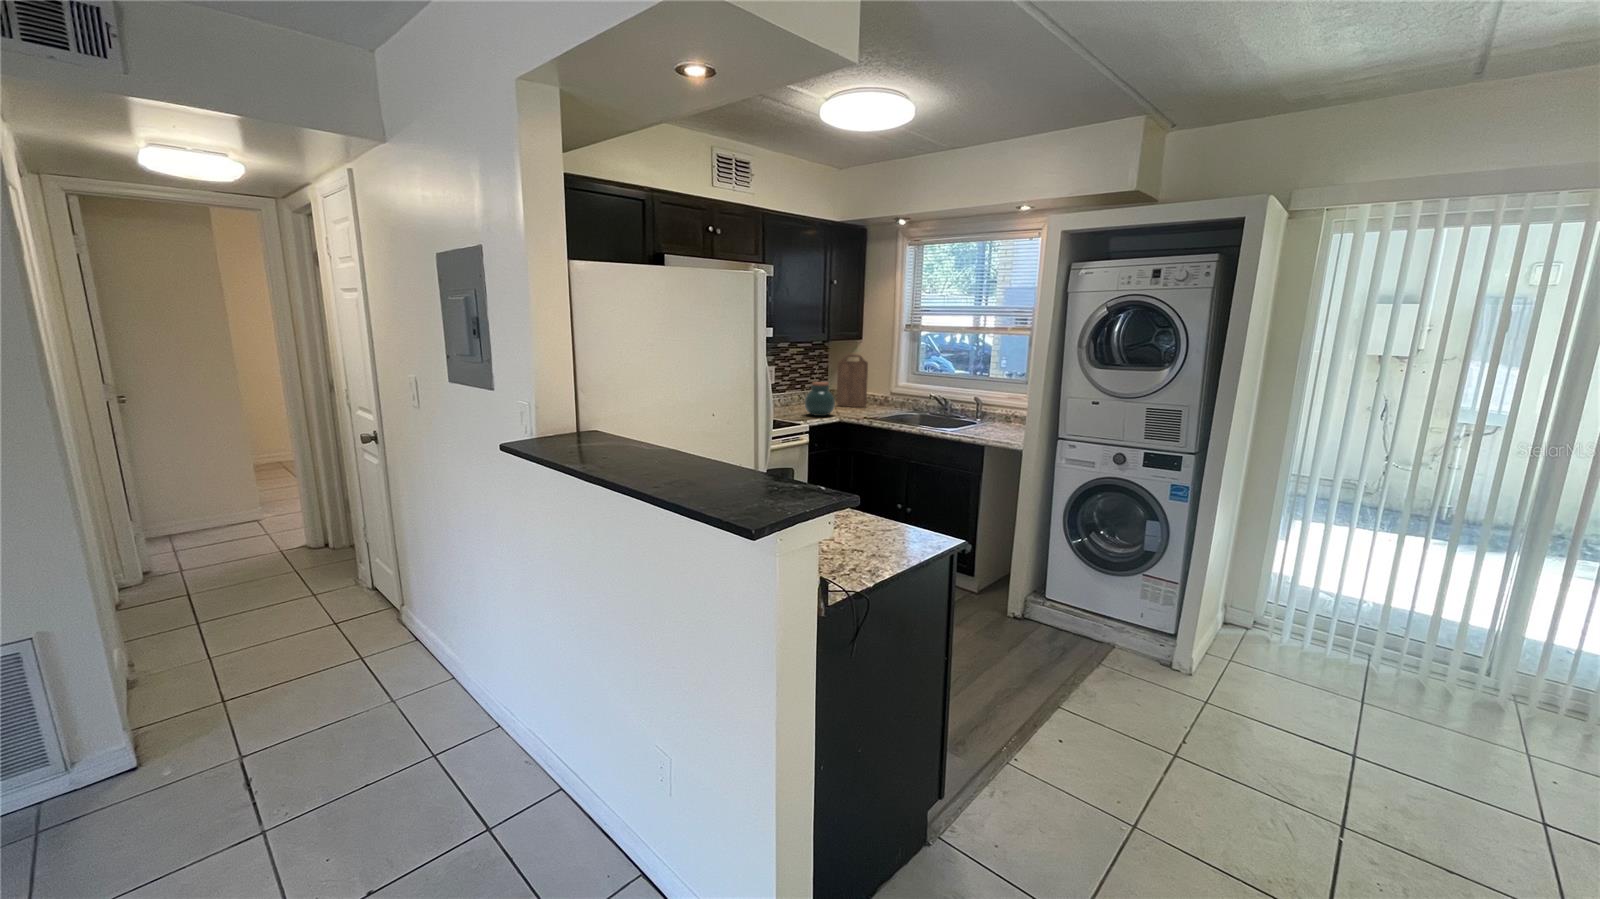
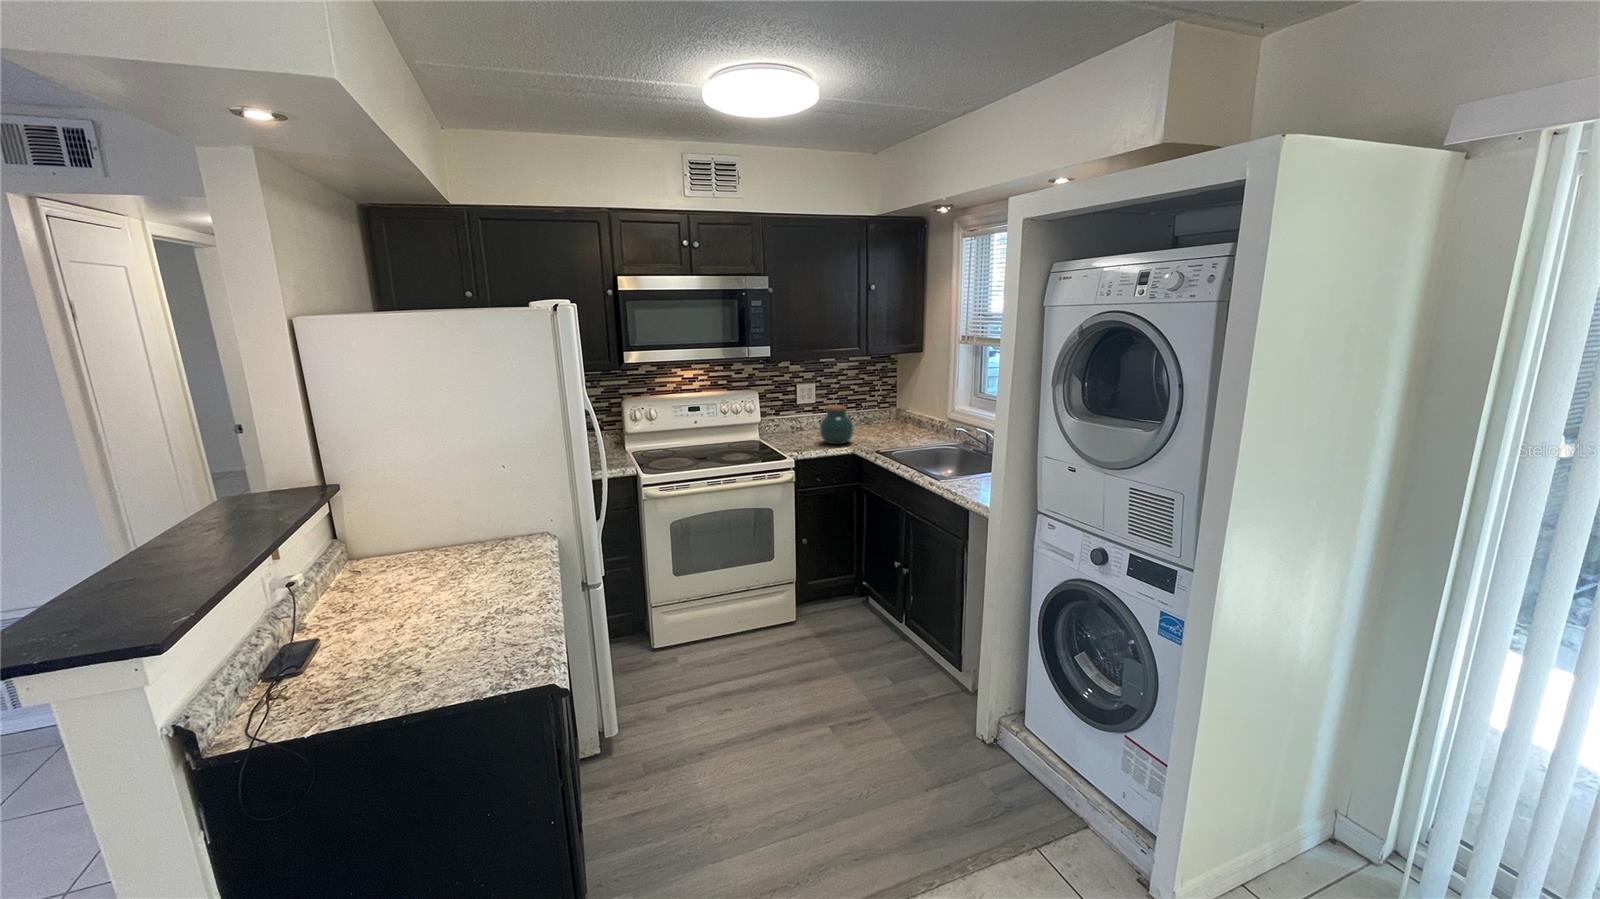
cutting board: present [837,354,868,407] -> none [887,371,920,432]

